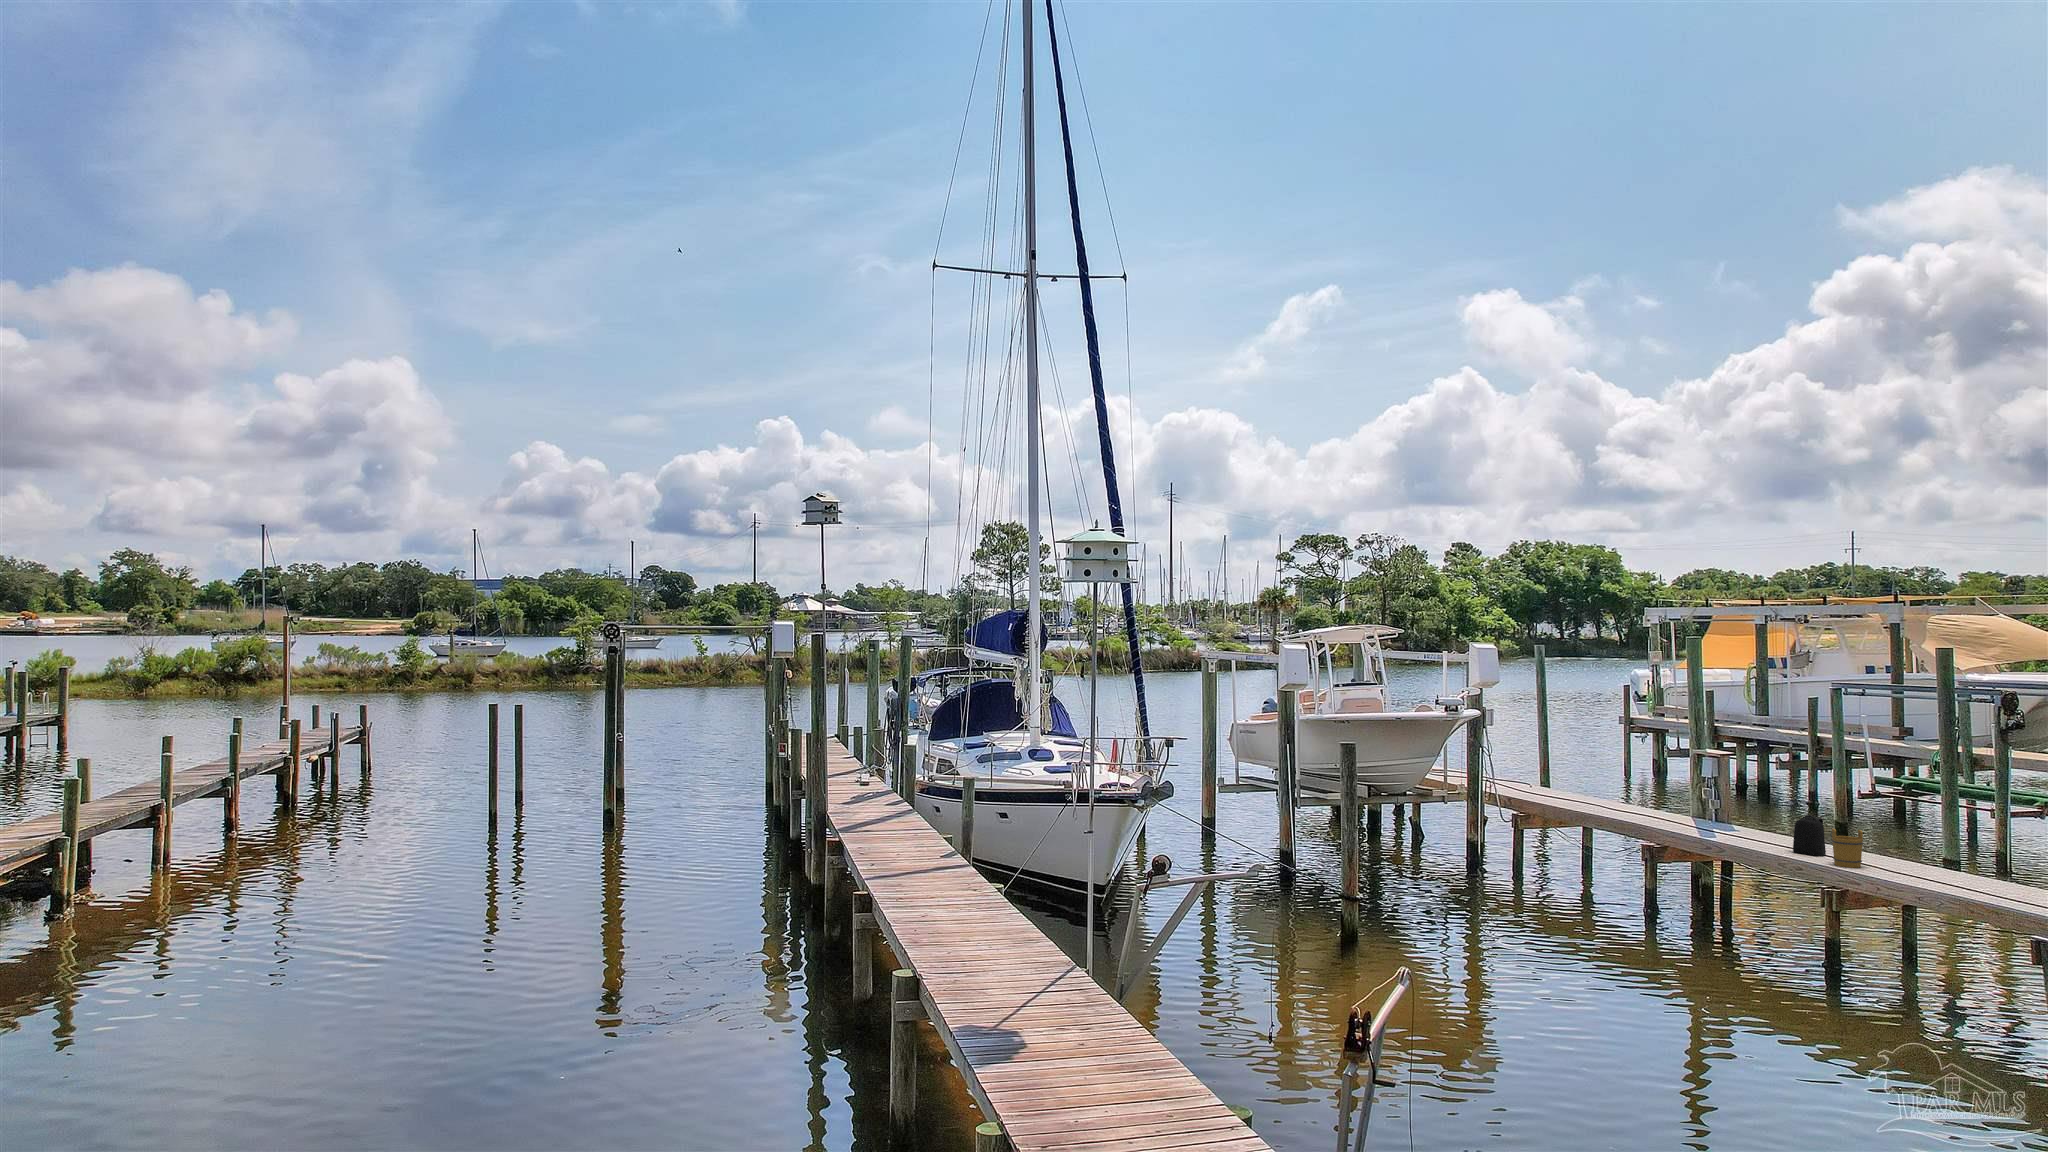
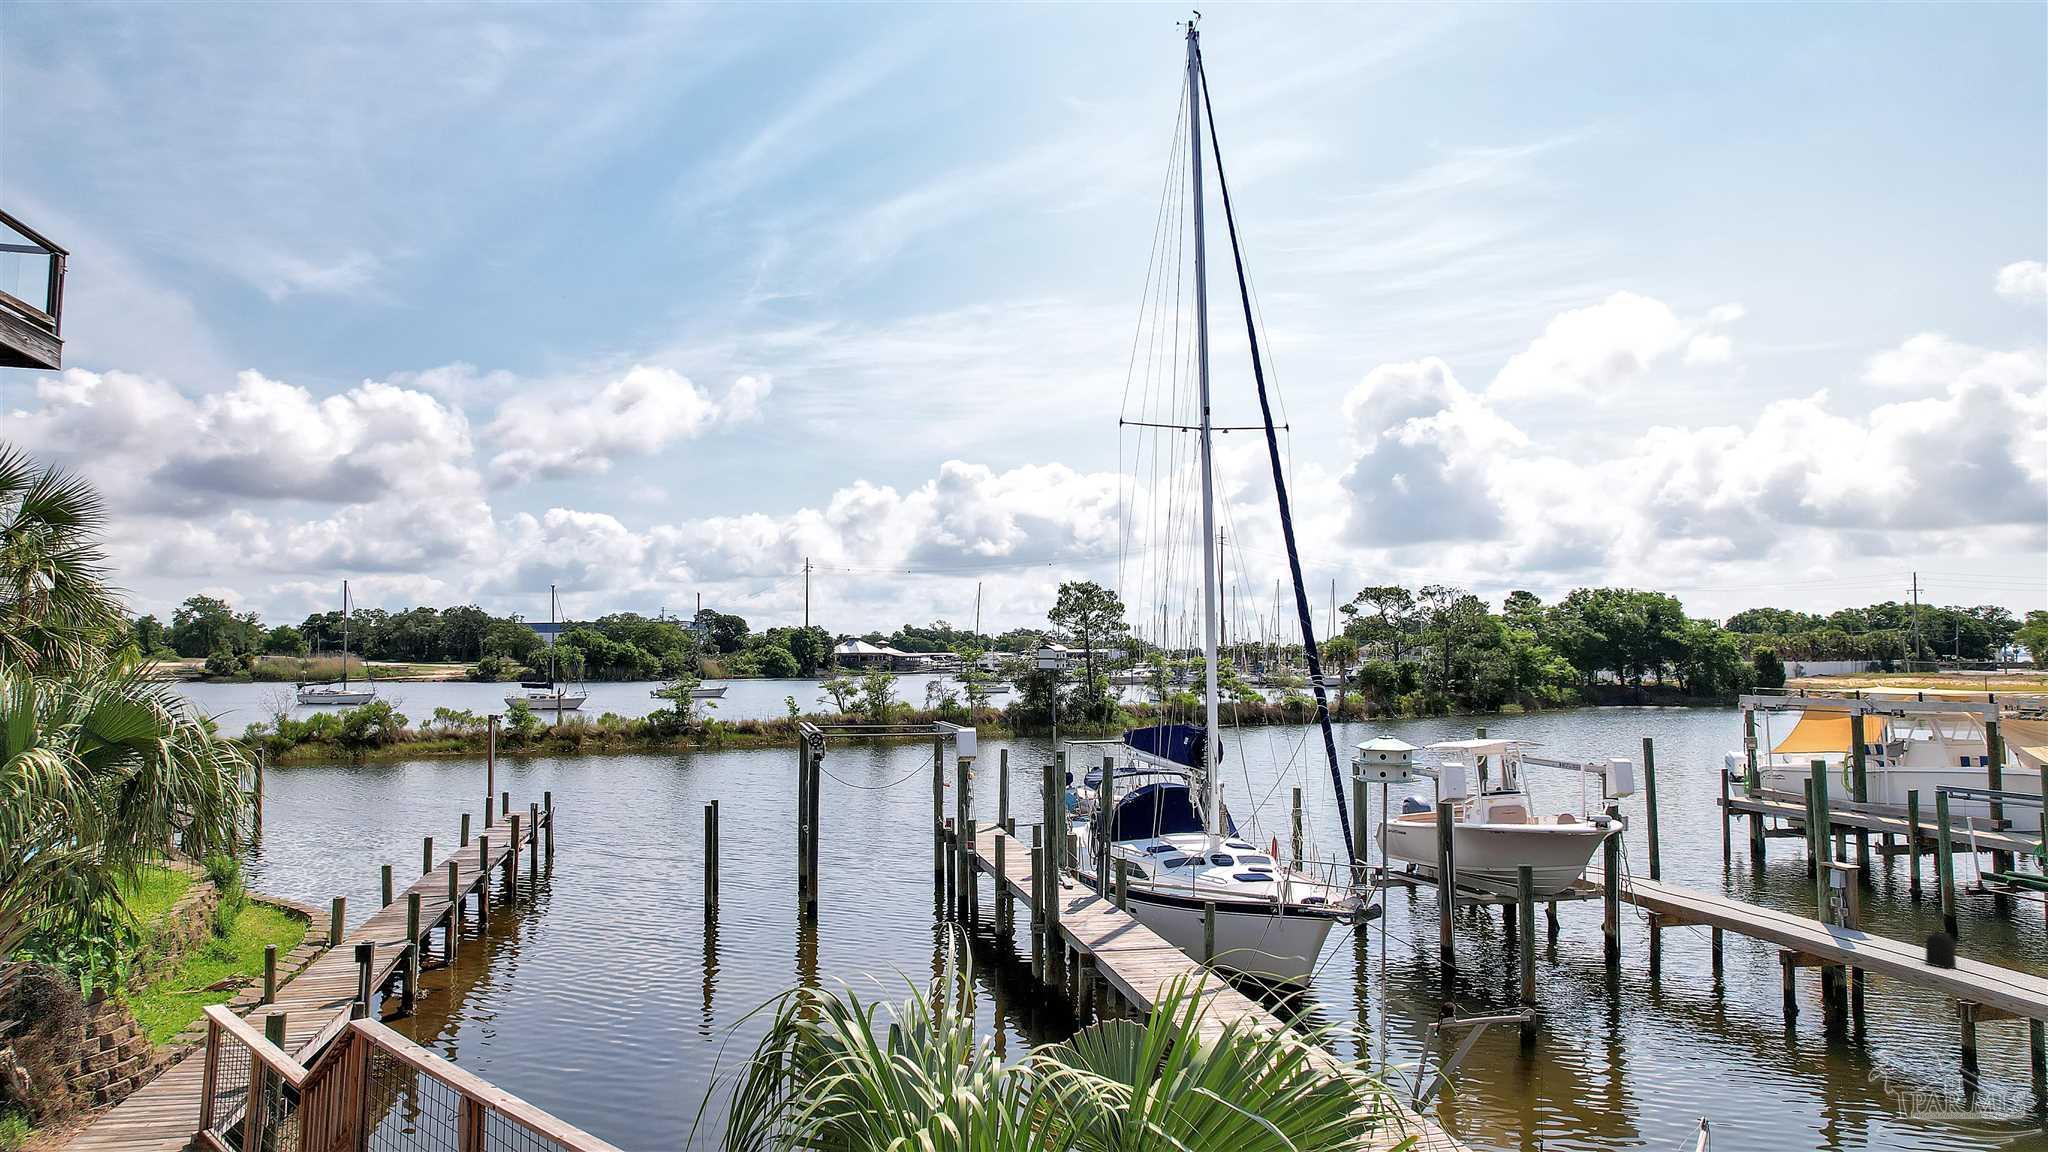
bucket: present [1831,829,1863,868] -> none [1962,946,1994,983]

